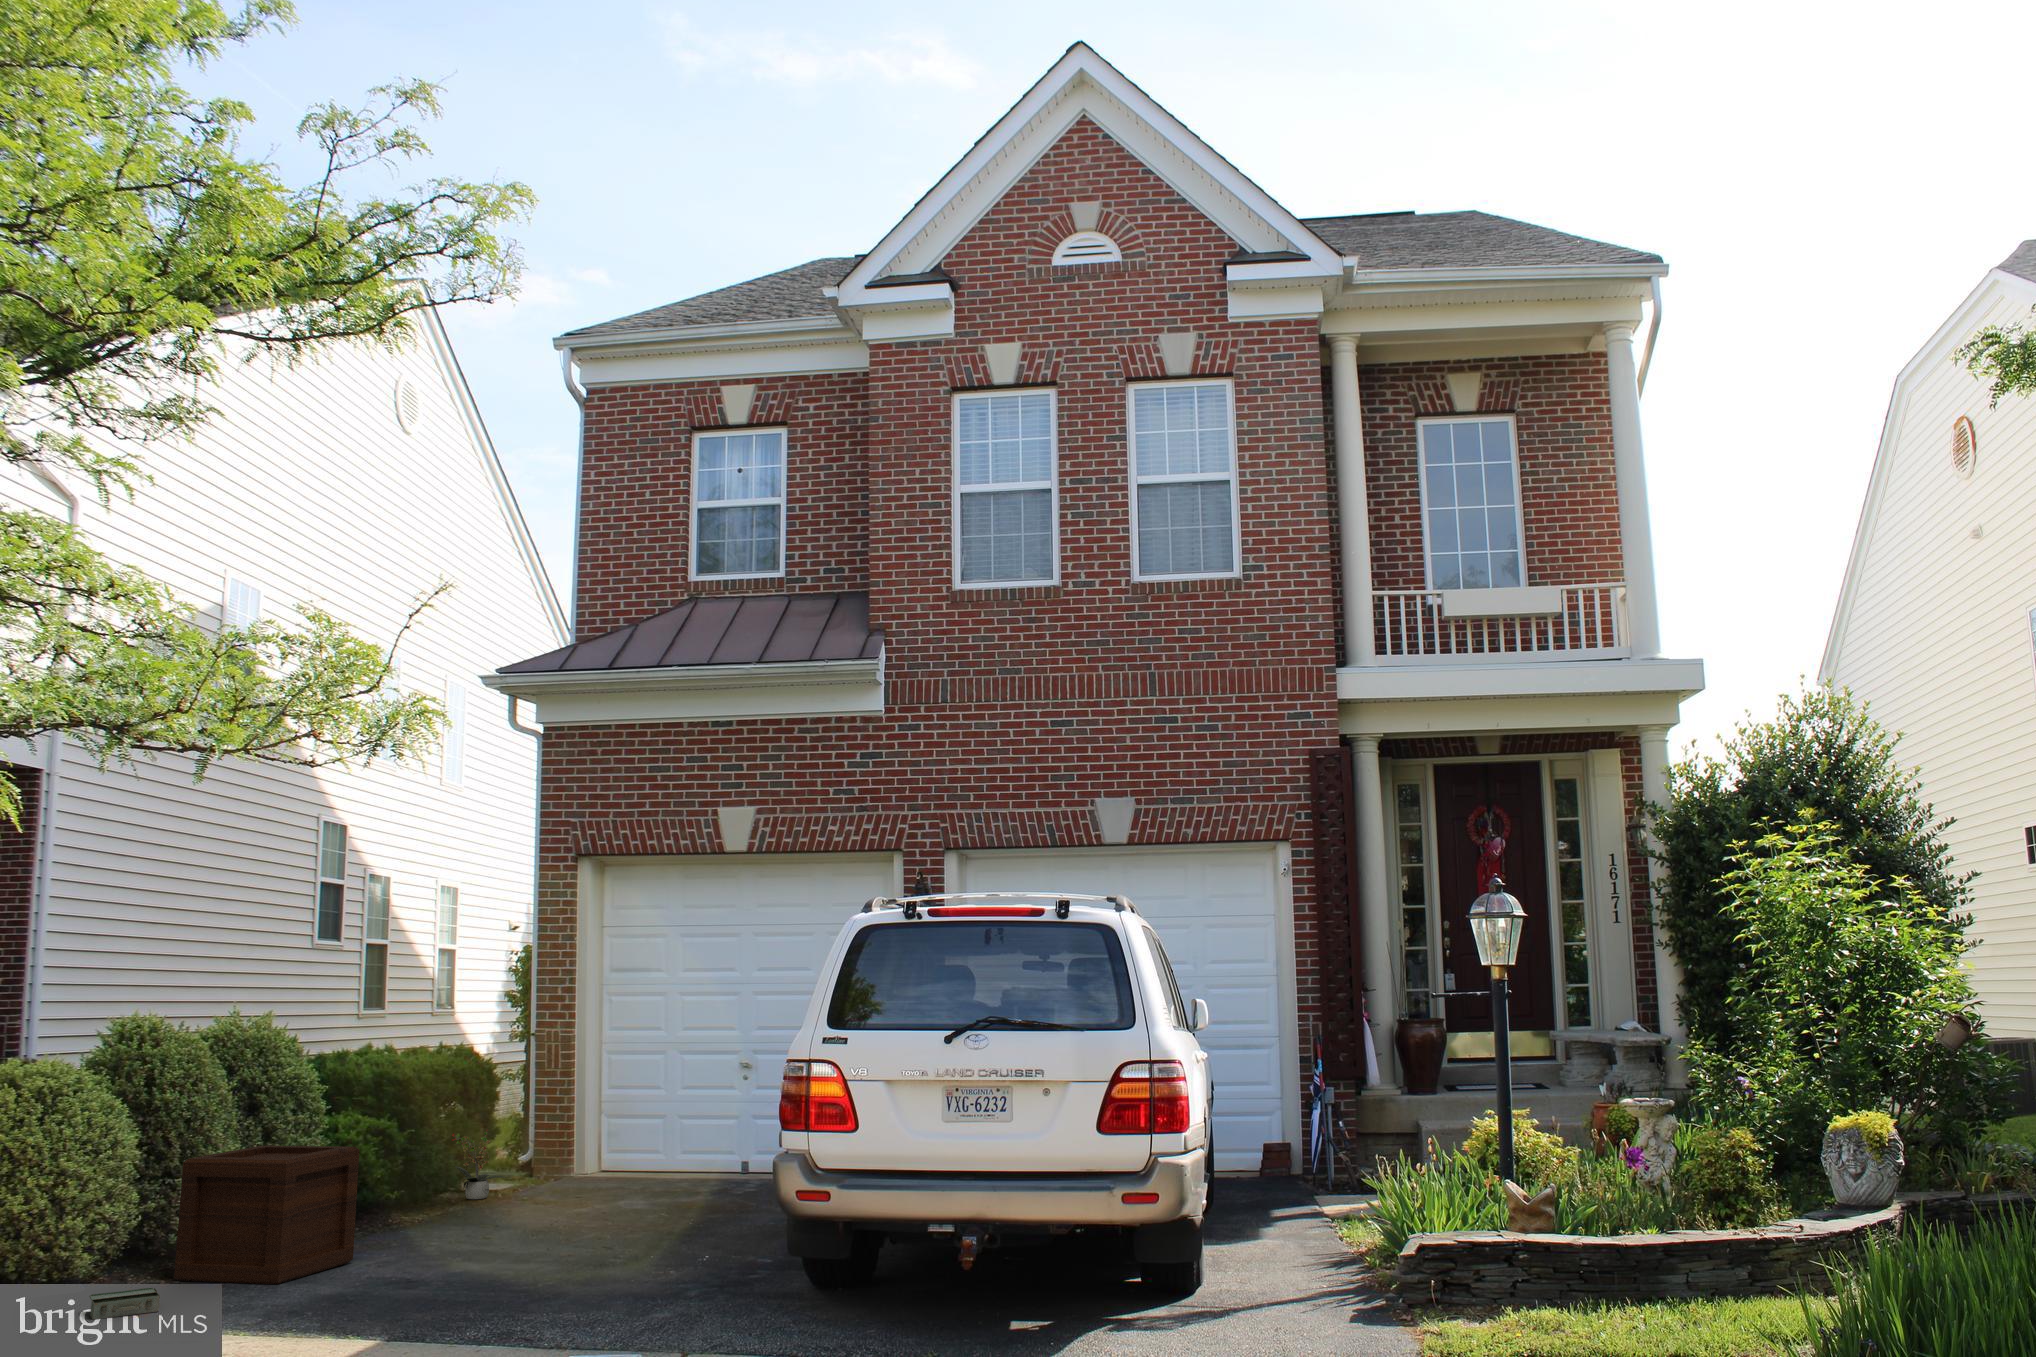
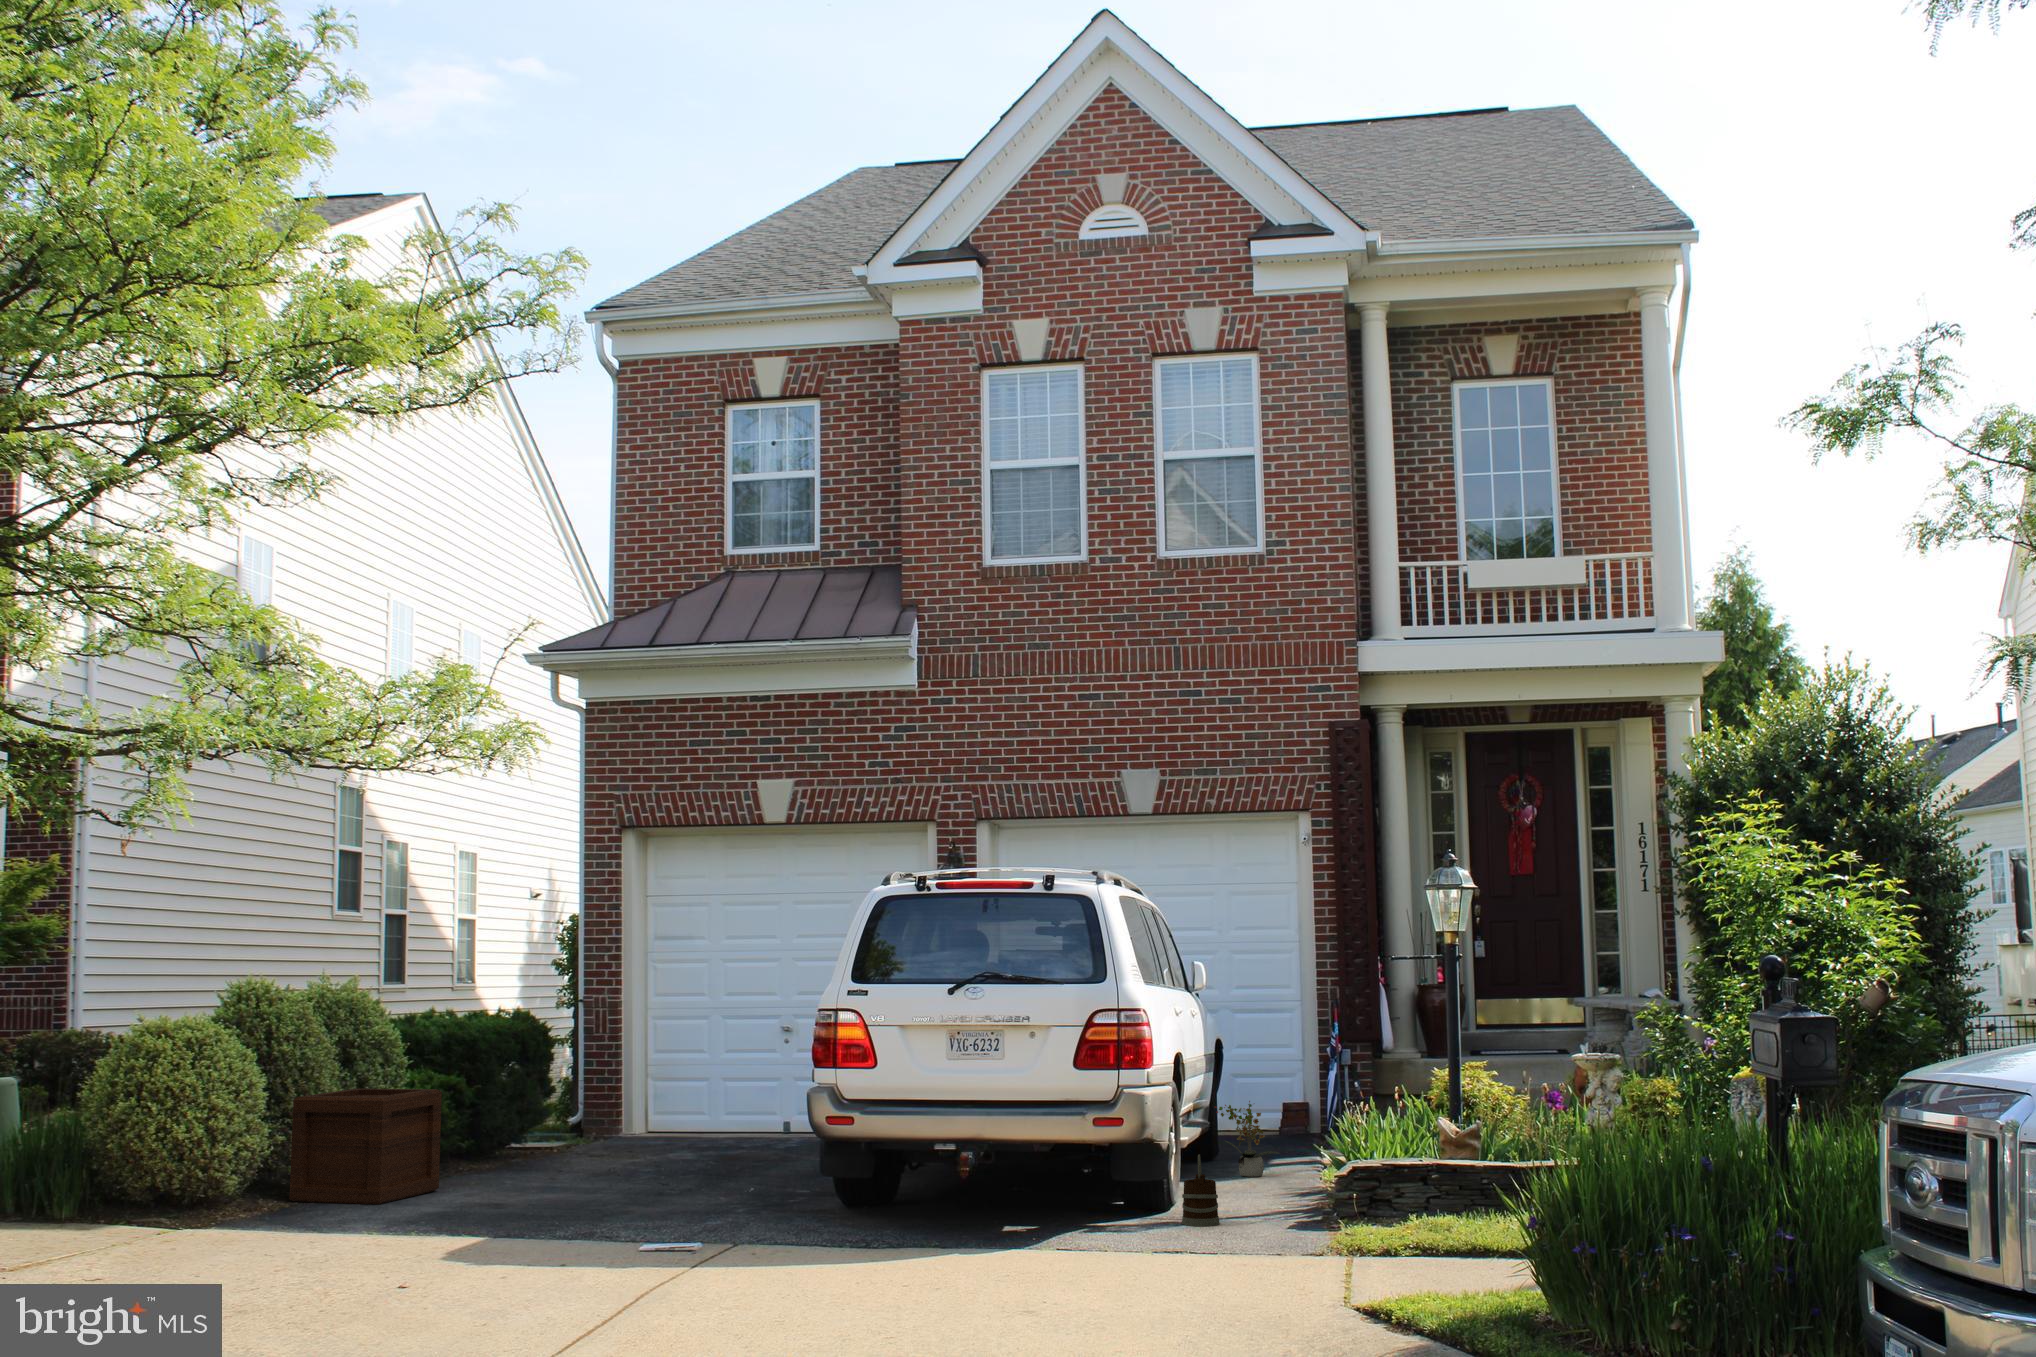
potted plant: present [452,1132,506,1199] -> present [1215,1101,1278,1177]
wooden bucket: none [1210,1225,1253,1311] -> present [1182,1154,1220,1226]
toolbox: present [89,1288,160,1319] -> none [228,1202,287,1225]

